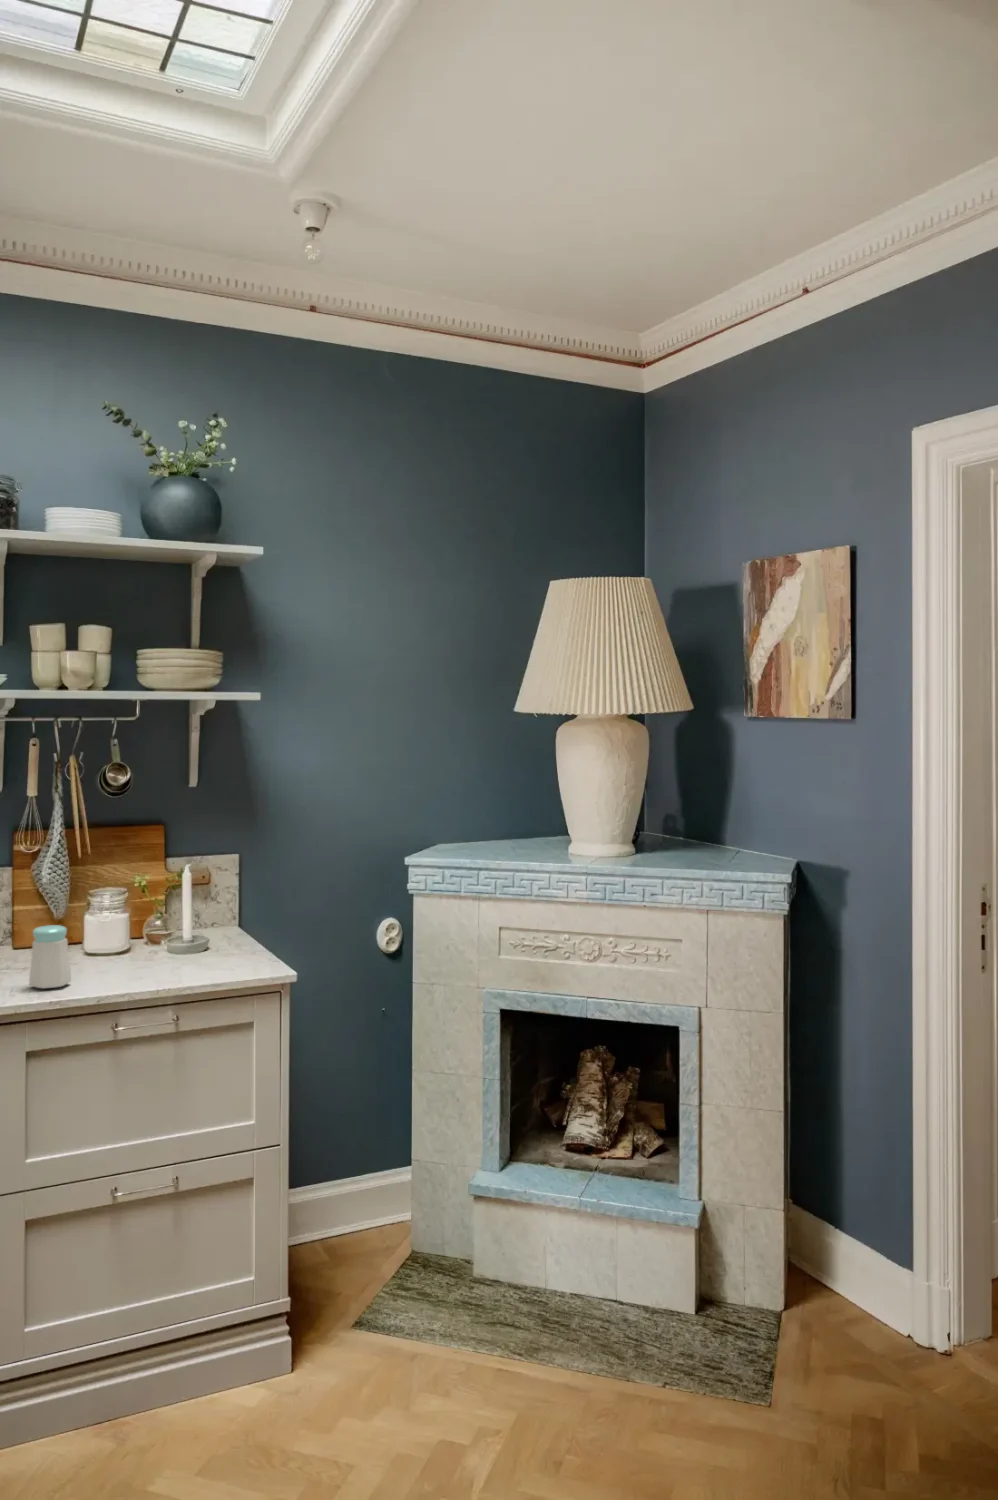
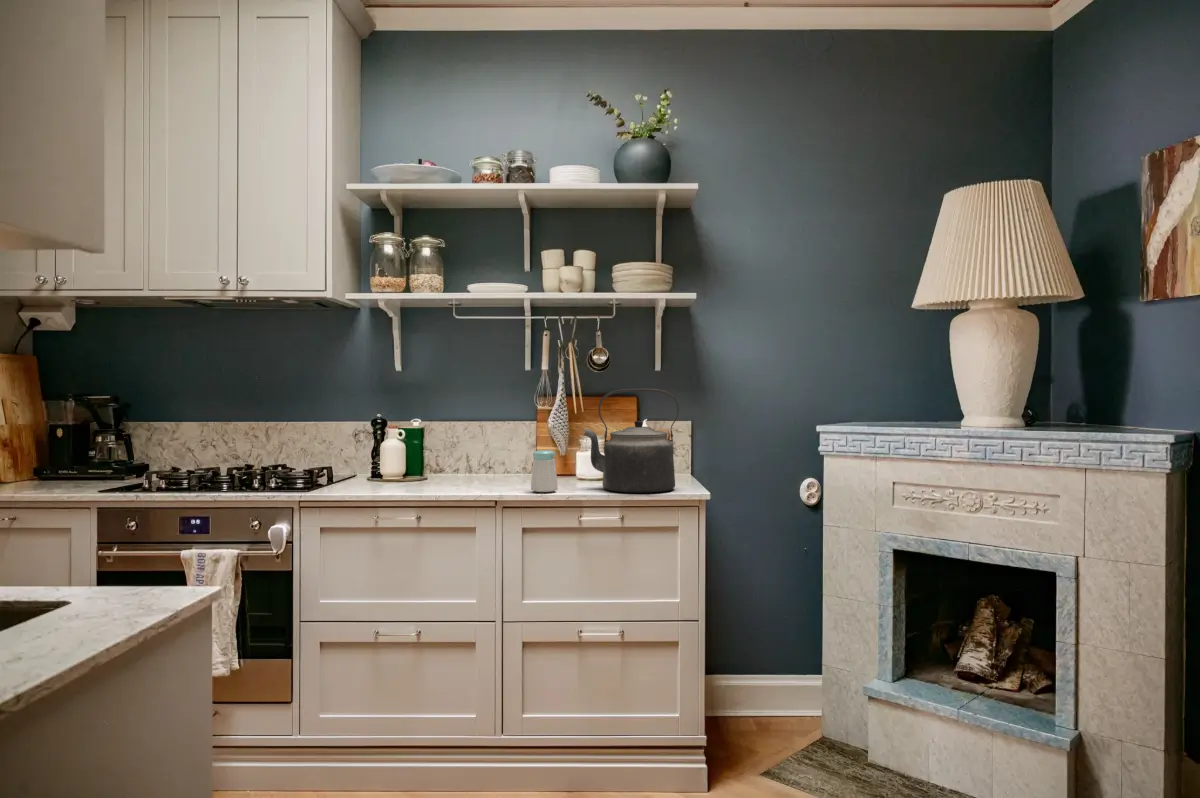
kettle: none [106,828,243,977] -> present [584,389,679,493]

